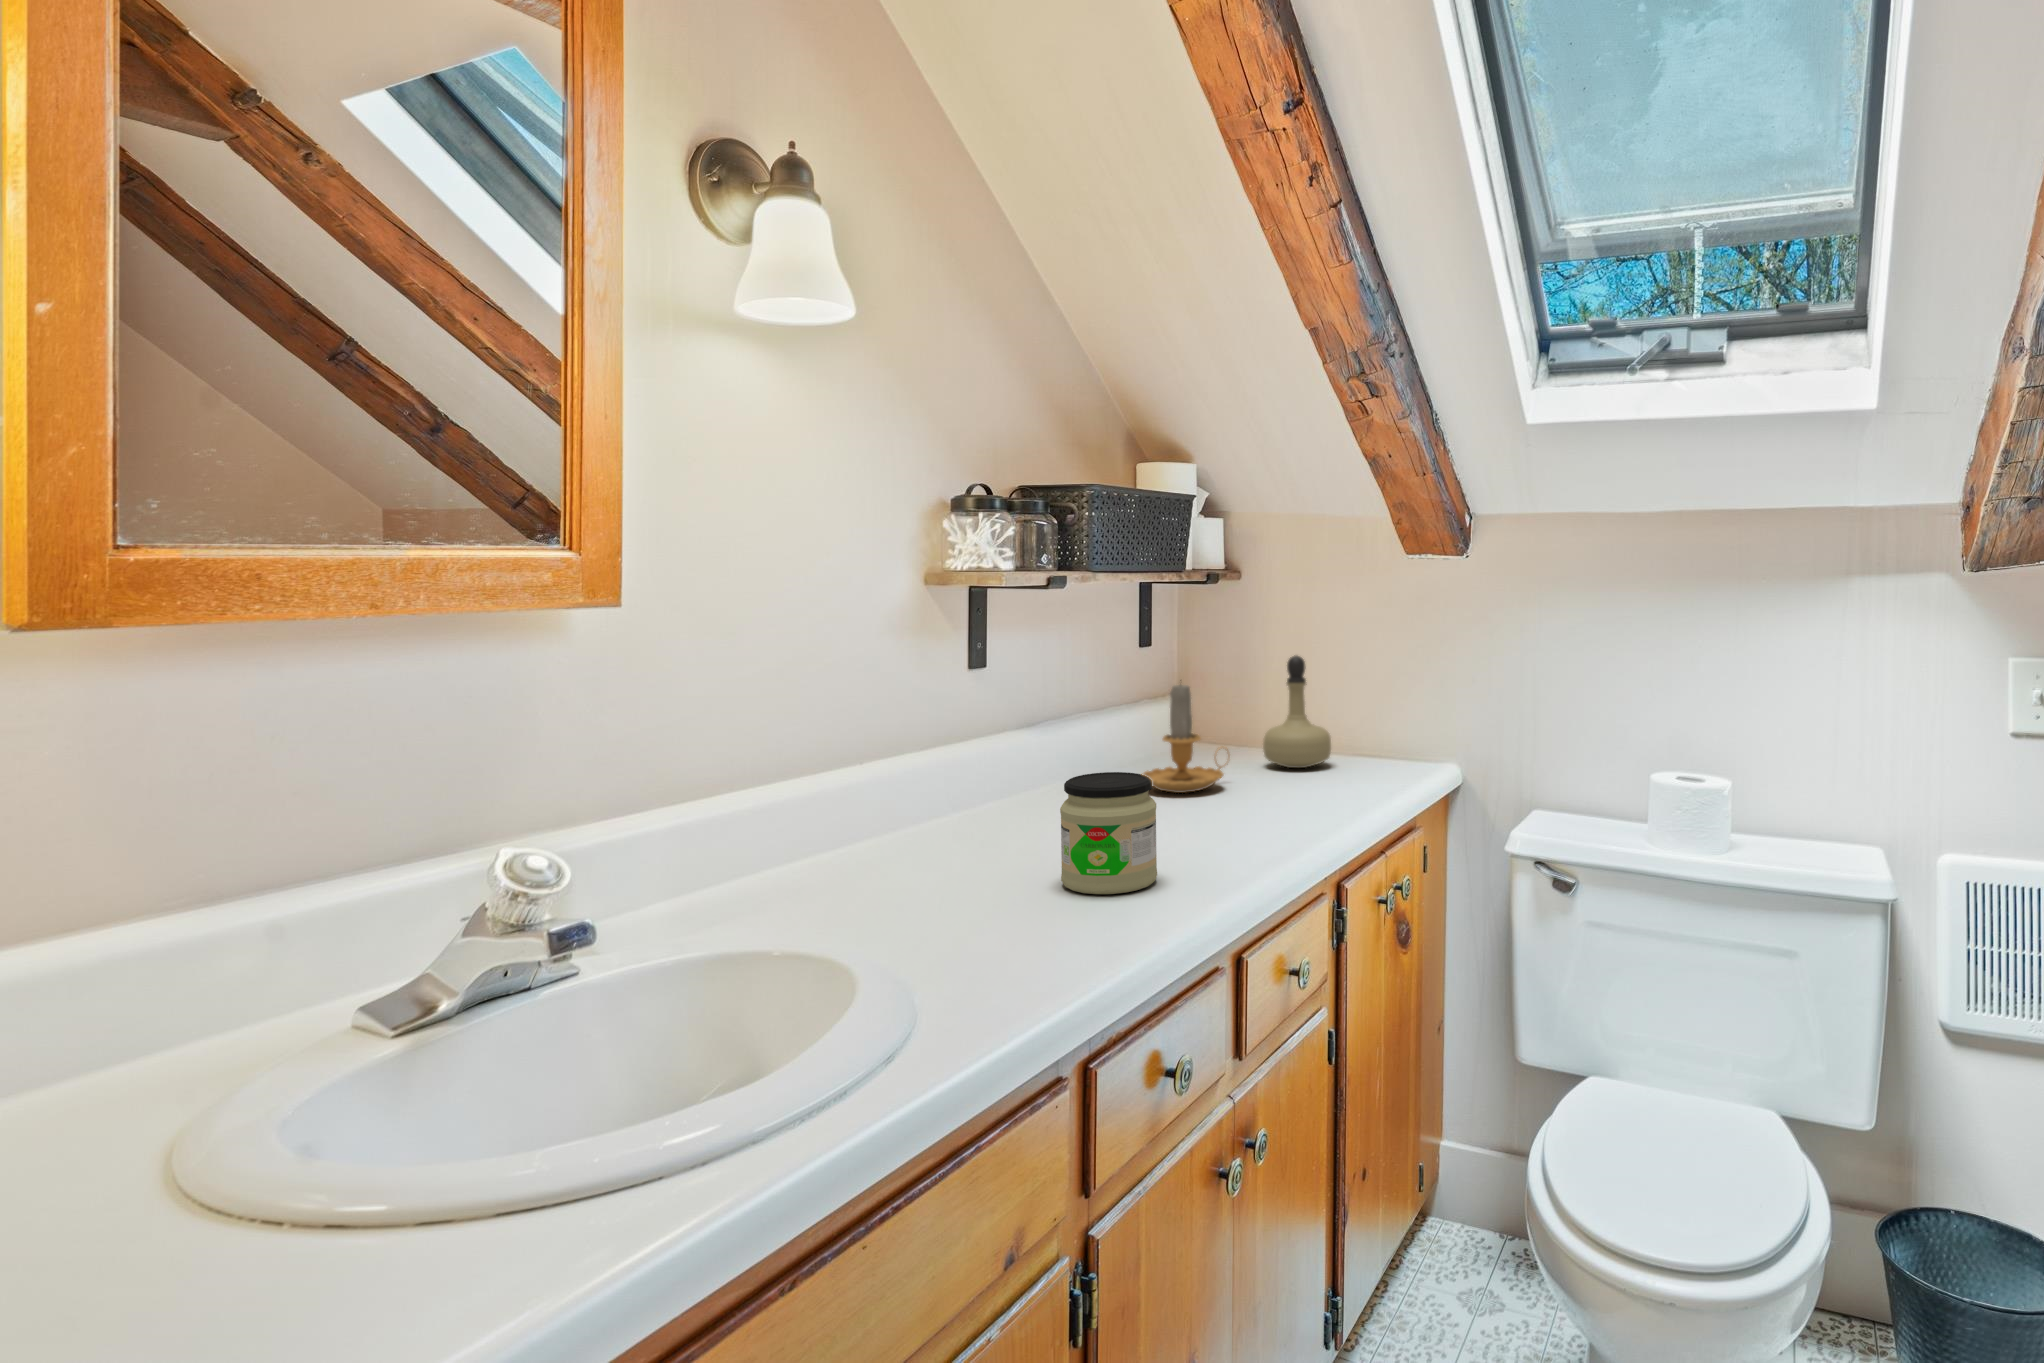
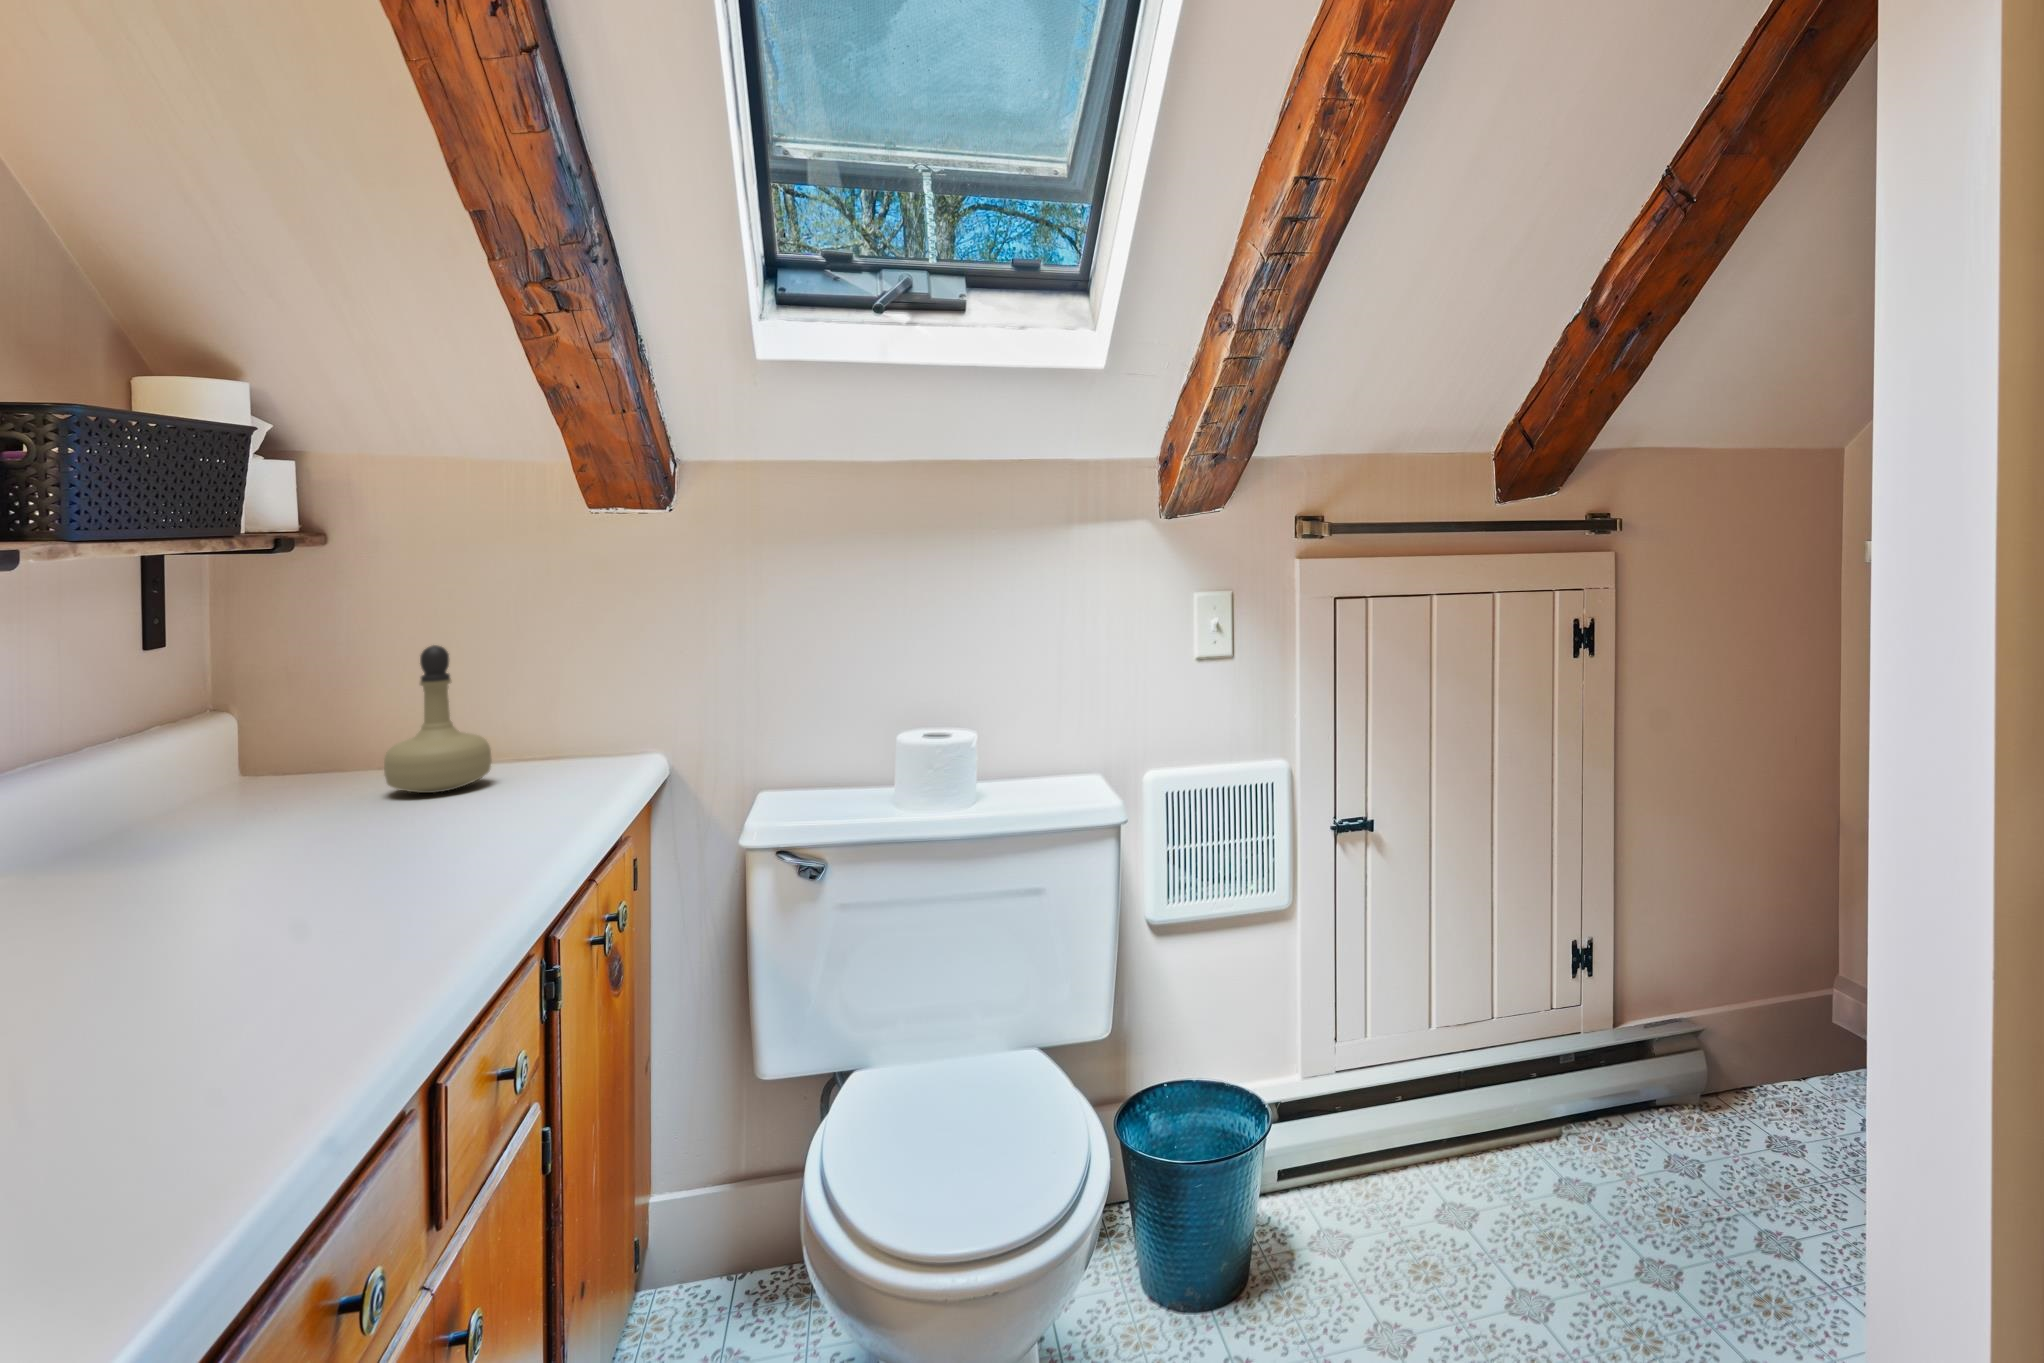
candle: present [1142,685,1228,793] -> none [180,692,340,857]
jar: present [1060,772,1157,894] -> none [90,838,293,1043]

